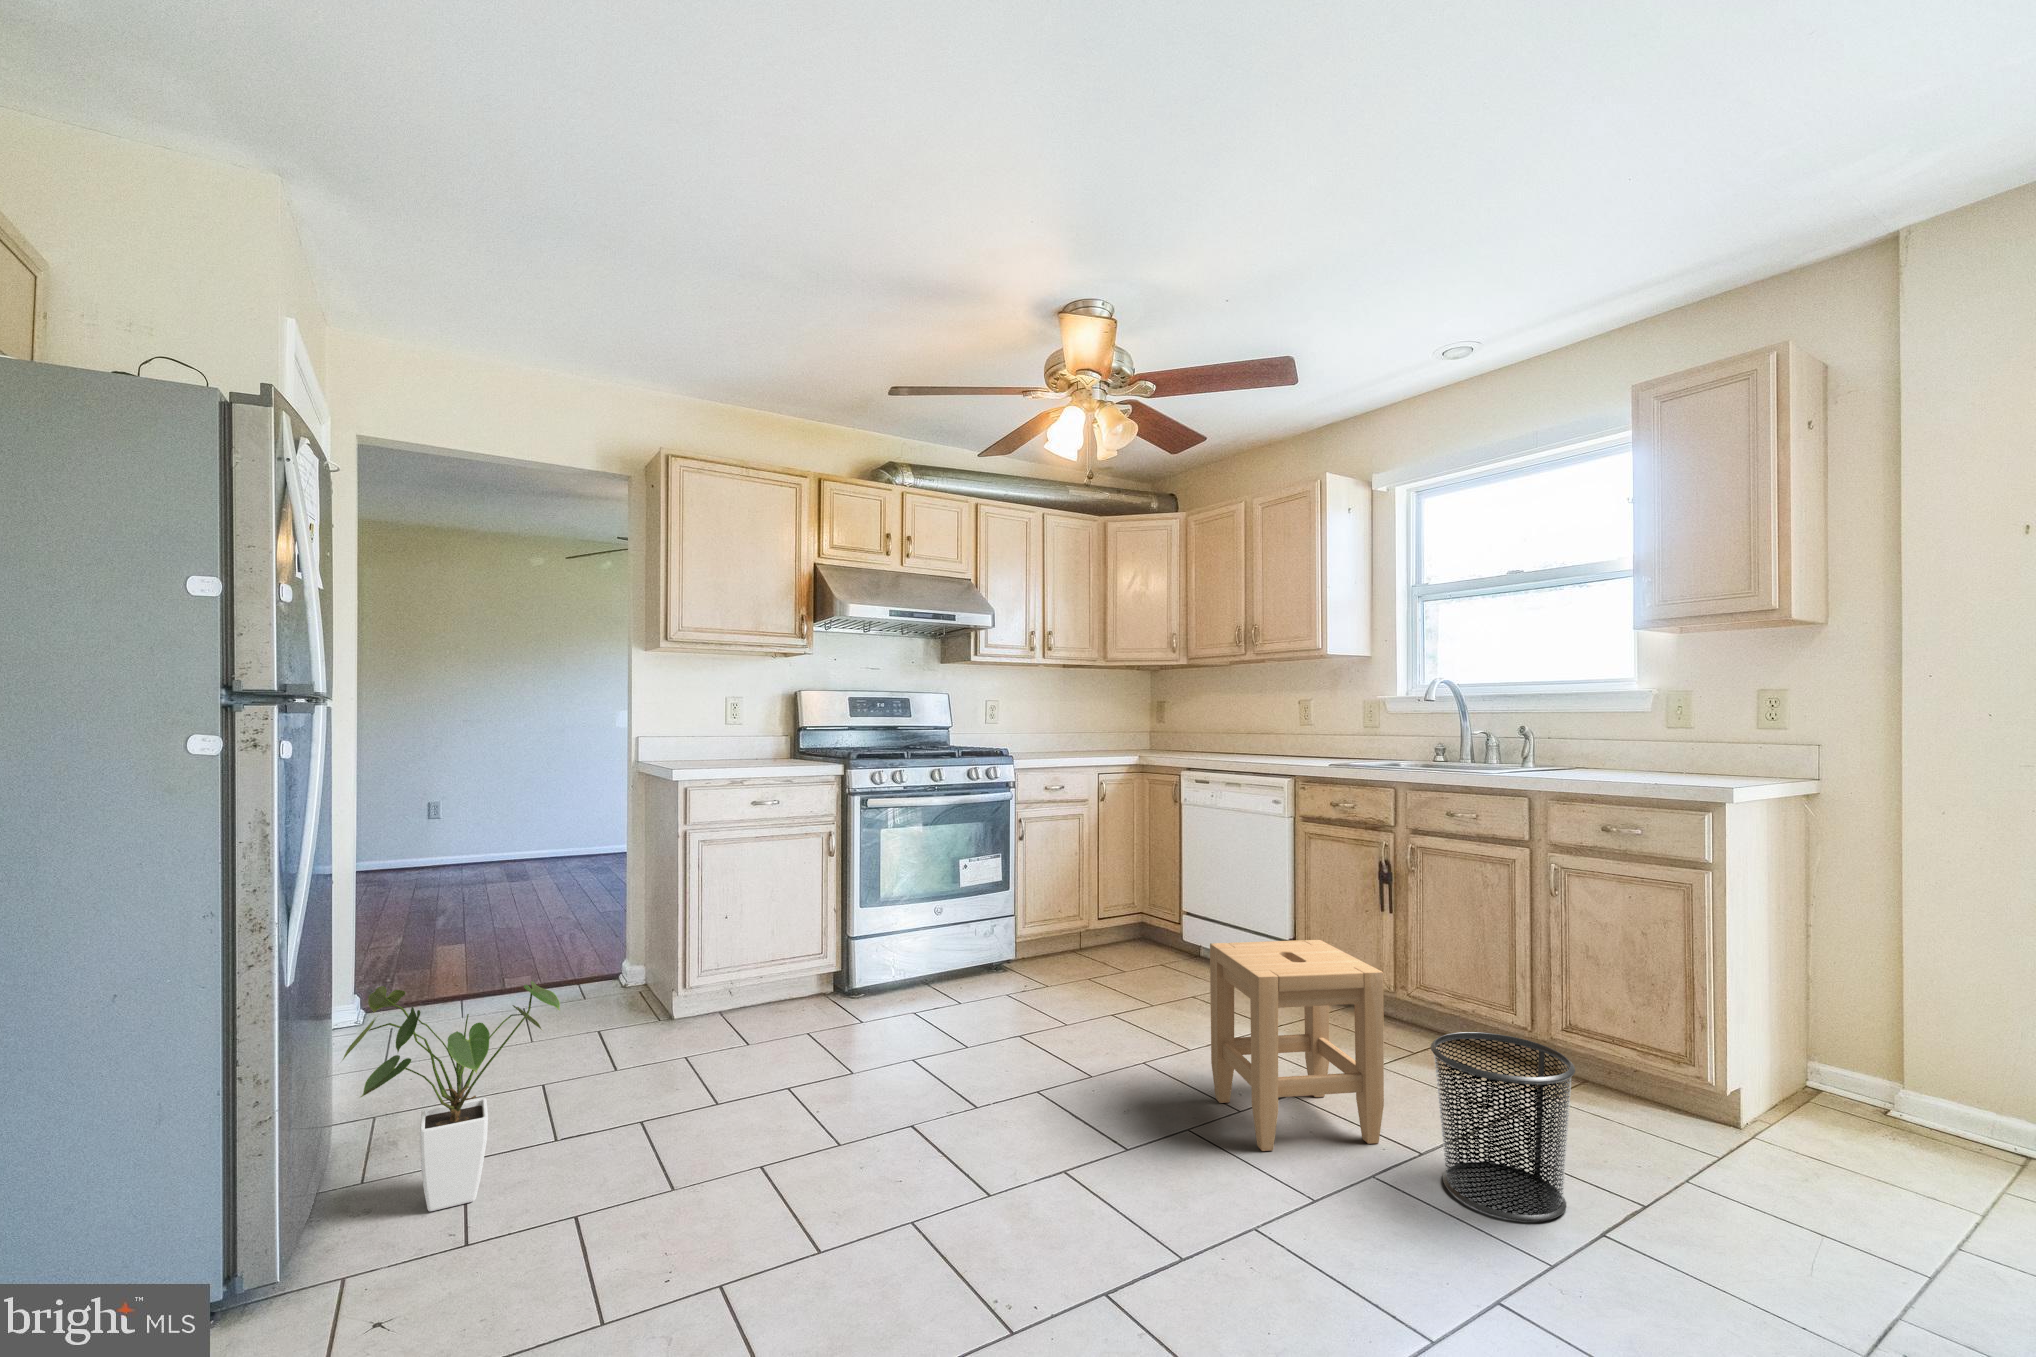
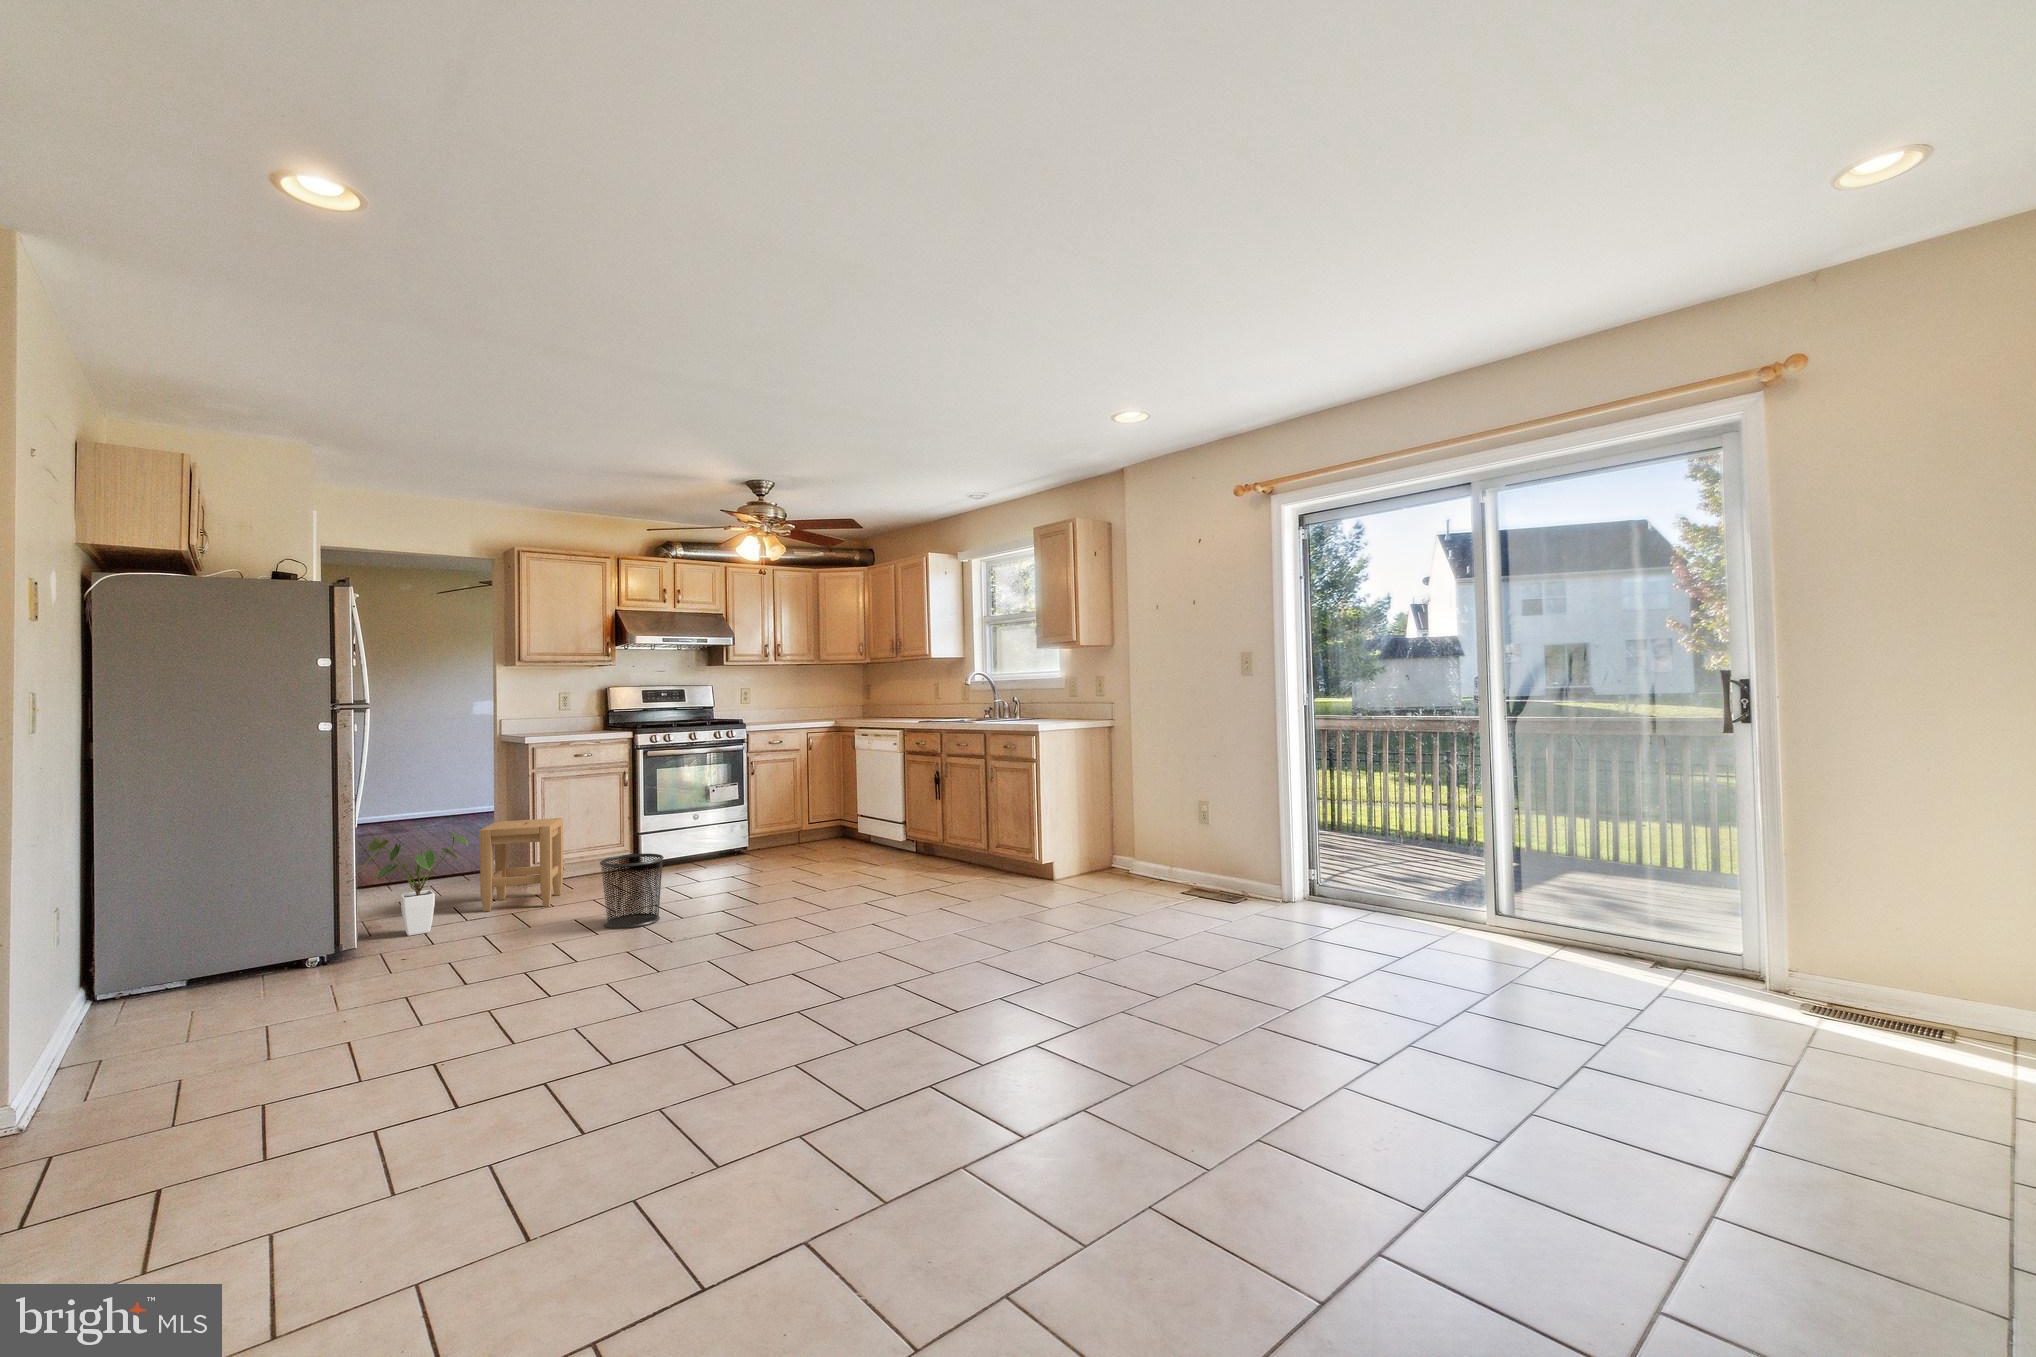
stool: present [1210,940,1384,1151] -> present [479,818,563,912]
waste bin: present [1431,1032,1575,1222] -> present [600,854,664,928]

